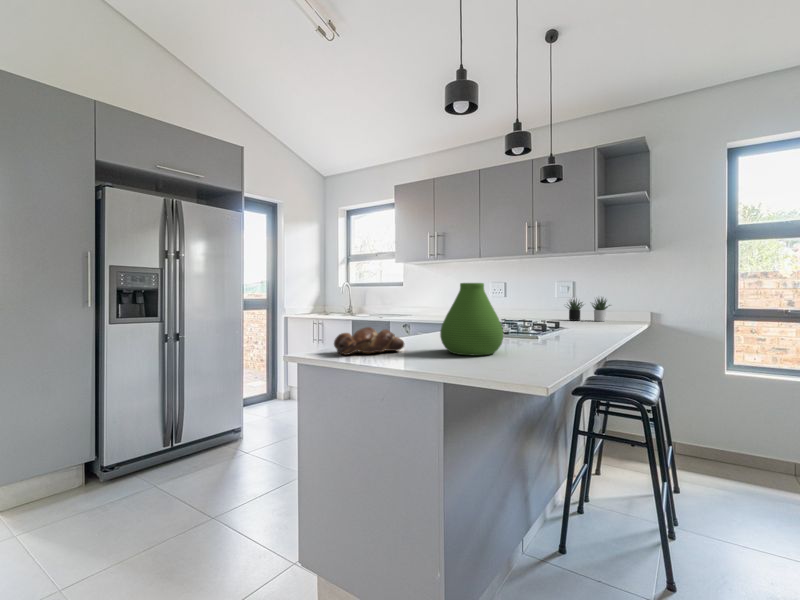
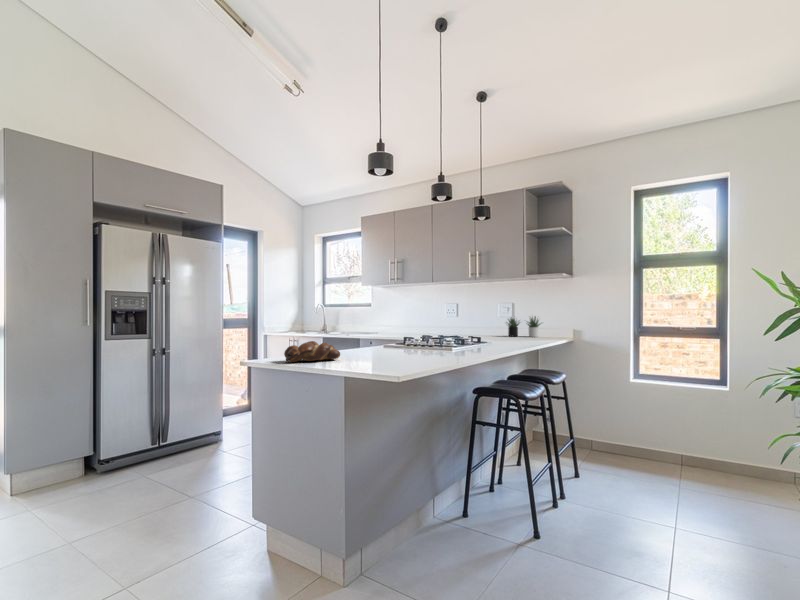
vase: present [440,283,503,356] -> none [367,307,415,362]

